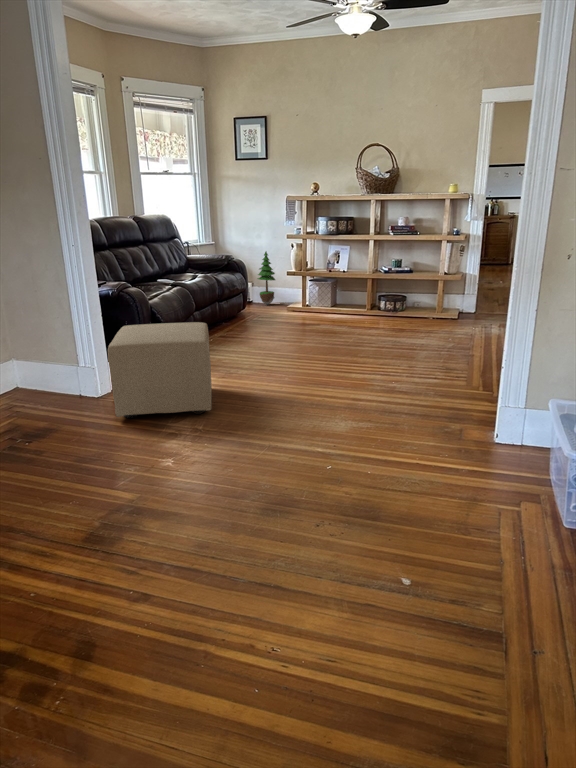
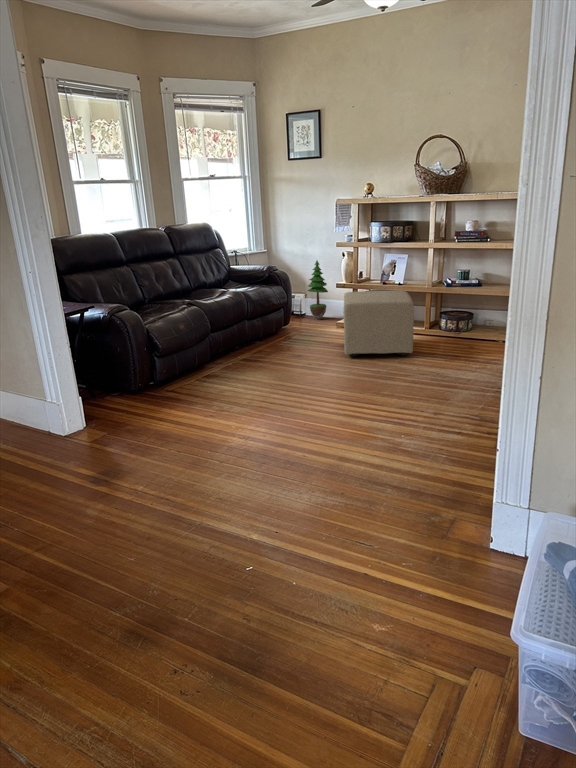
ottoman: present [108,322,211,418] -> present [343,291,414,357]

